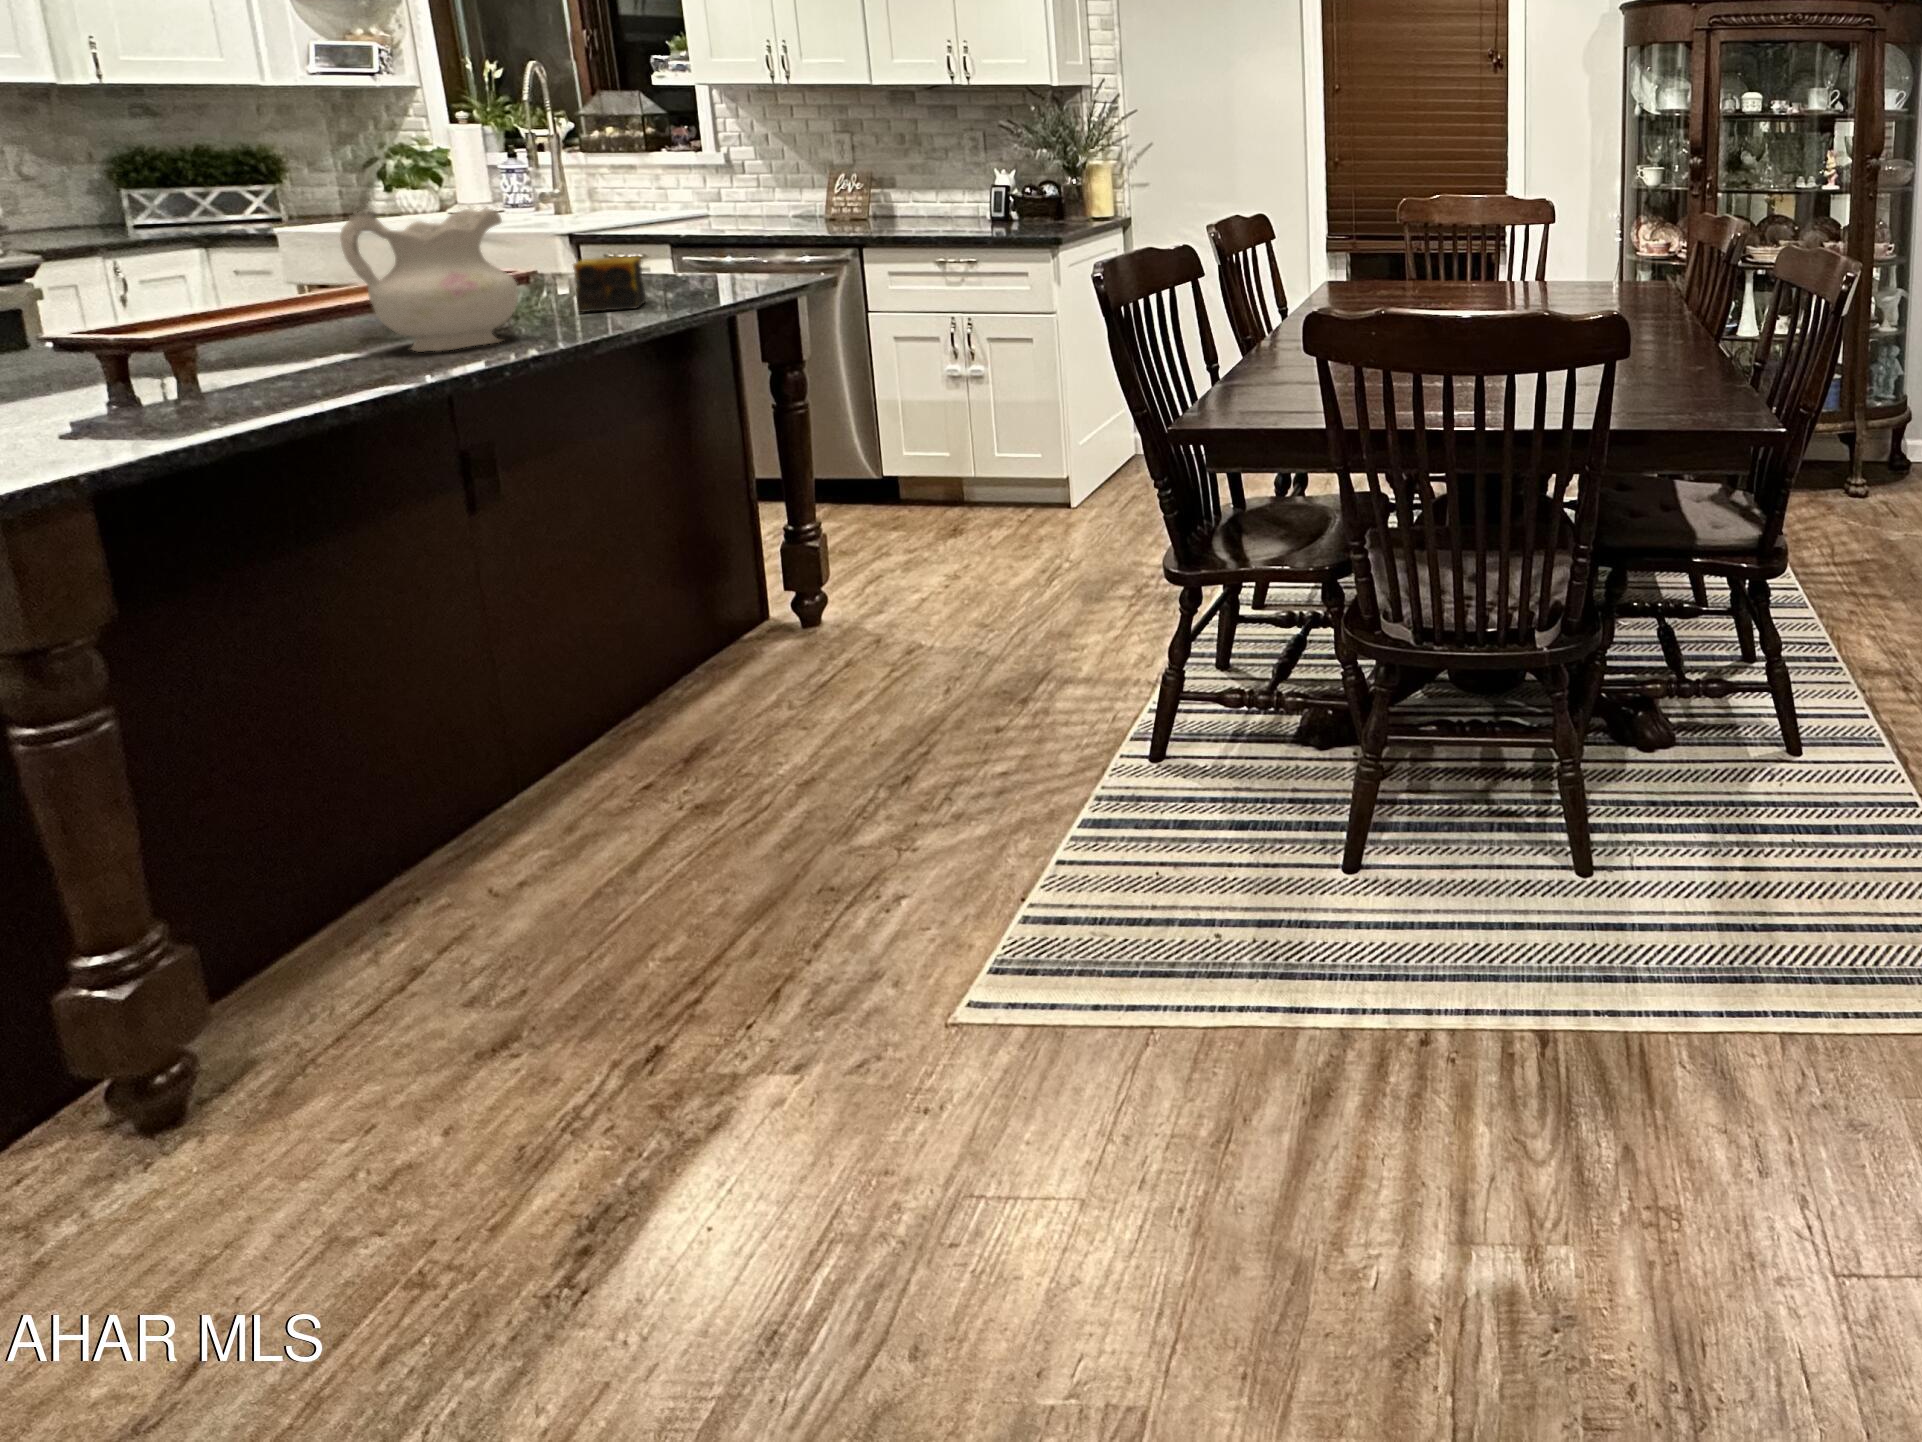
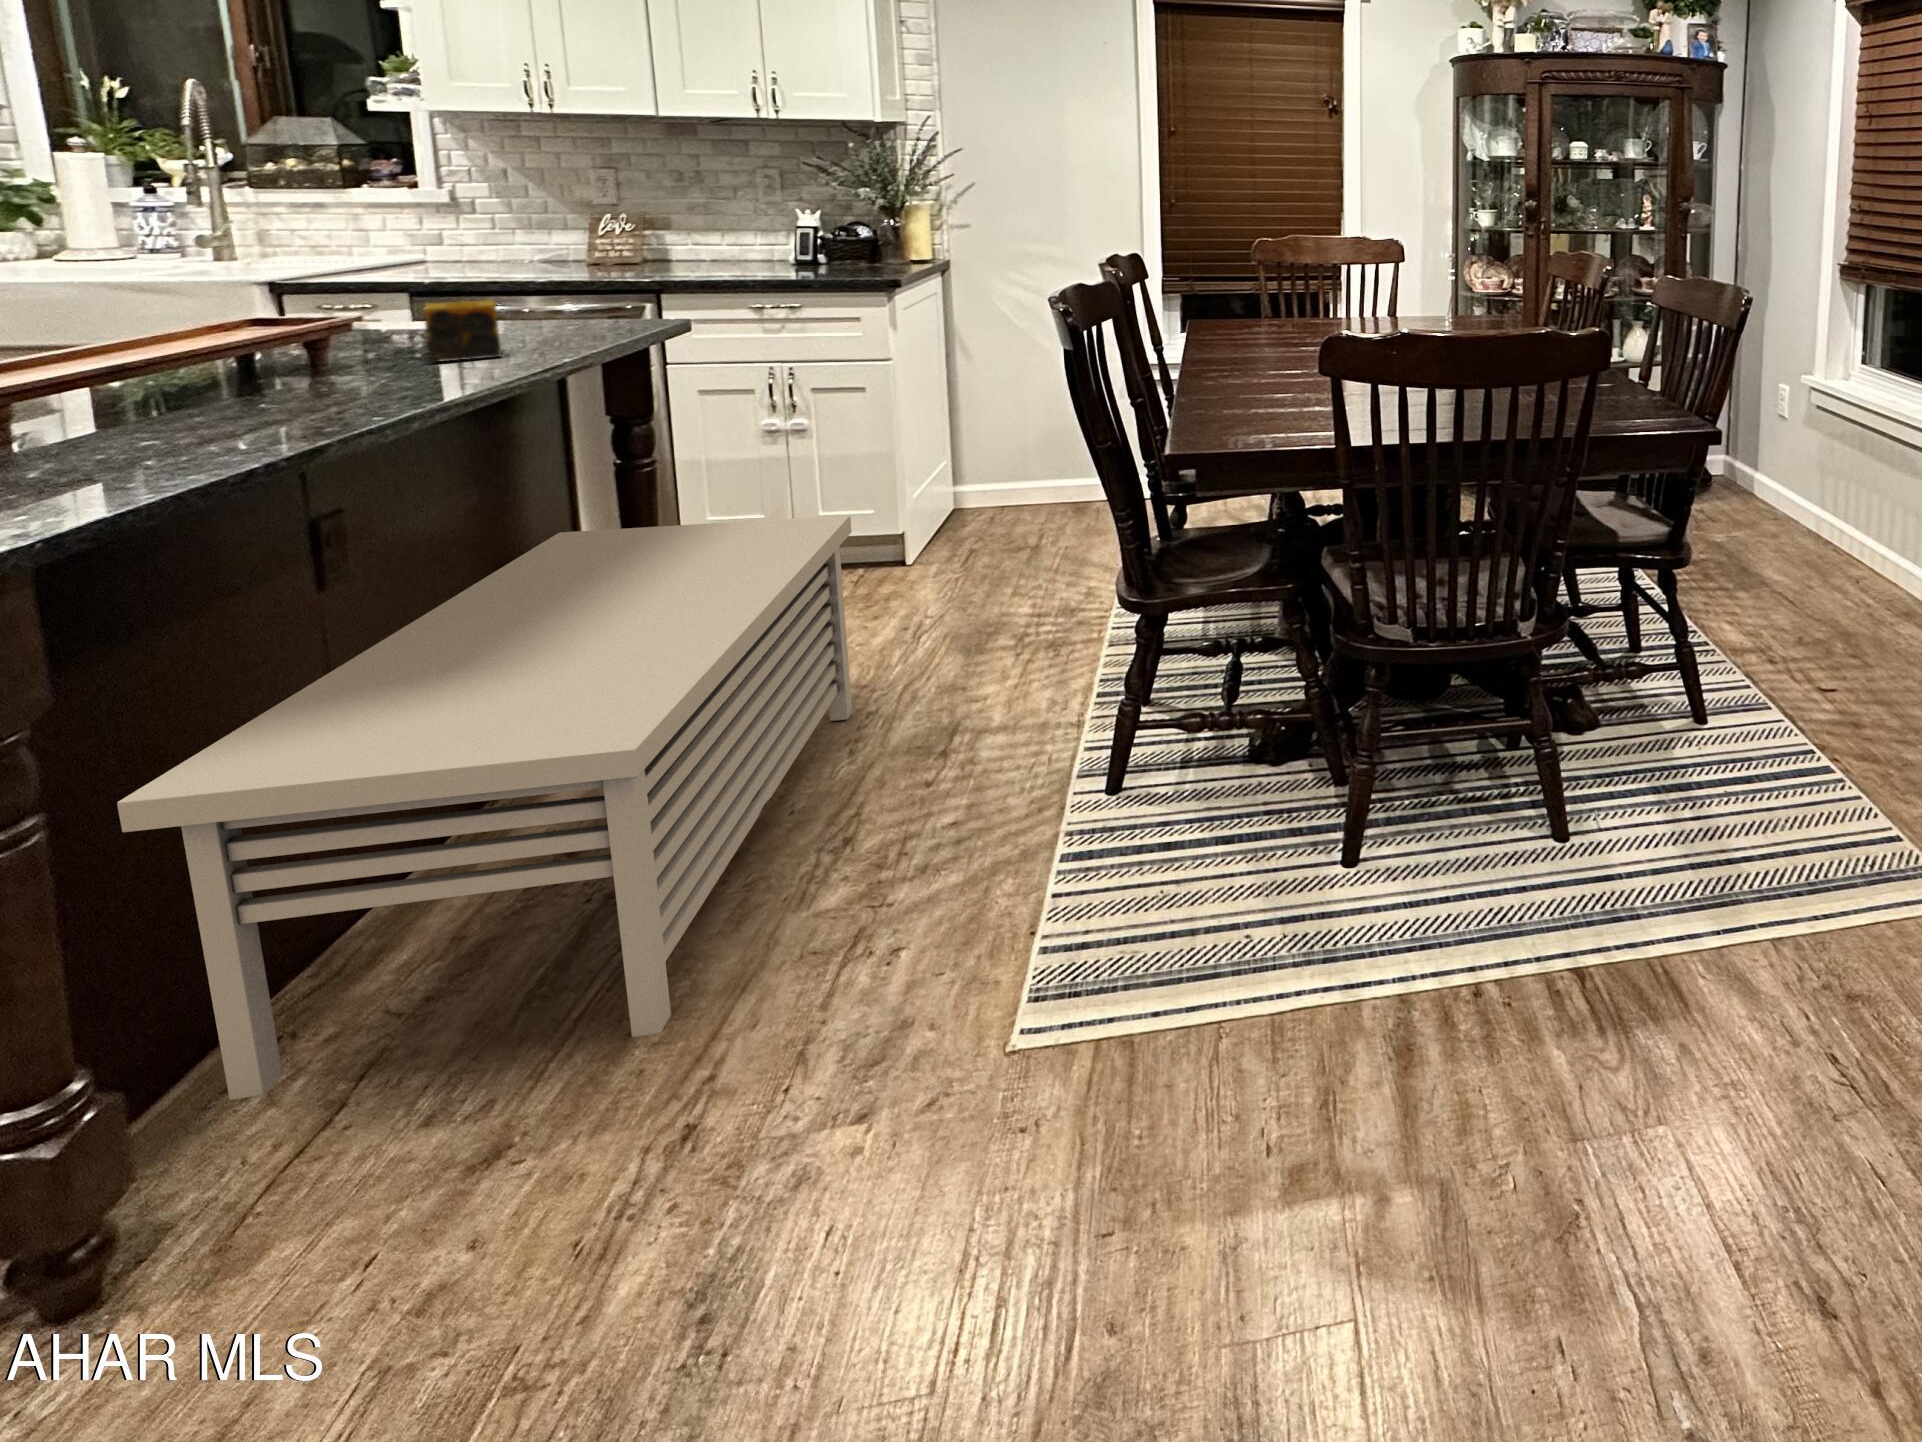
ceramic pitcher: present [340,207,518,352] -> none [188,244,393,408]
storage bench: none [253,463,964,949] -> present [117,515,852,1100]

